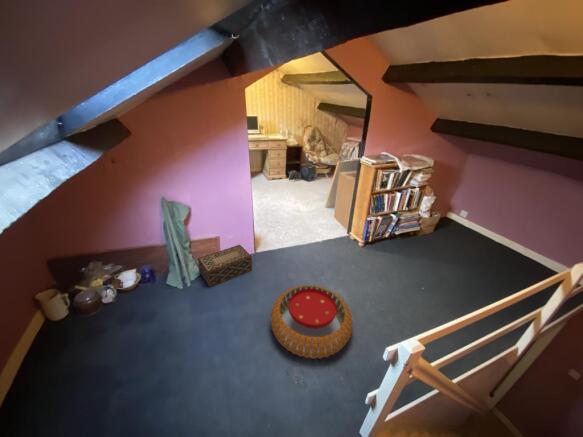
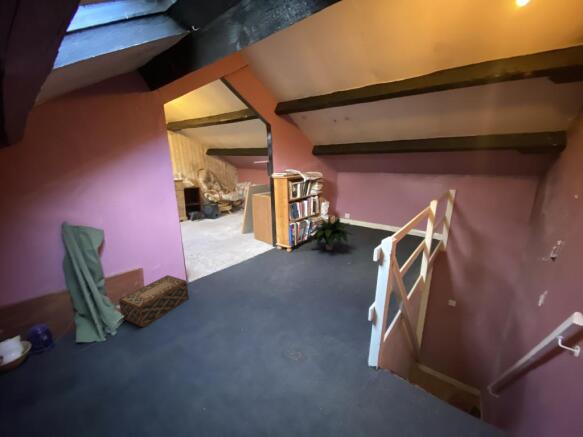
potted plant: none [389,217,449,259] -> present [311,217,351,250]
pouf: present [271,285,353,359] -> none [231,283,314,348]

